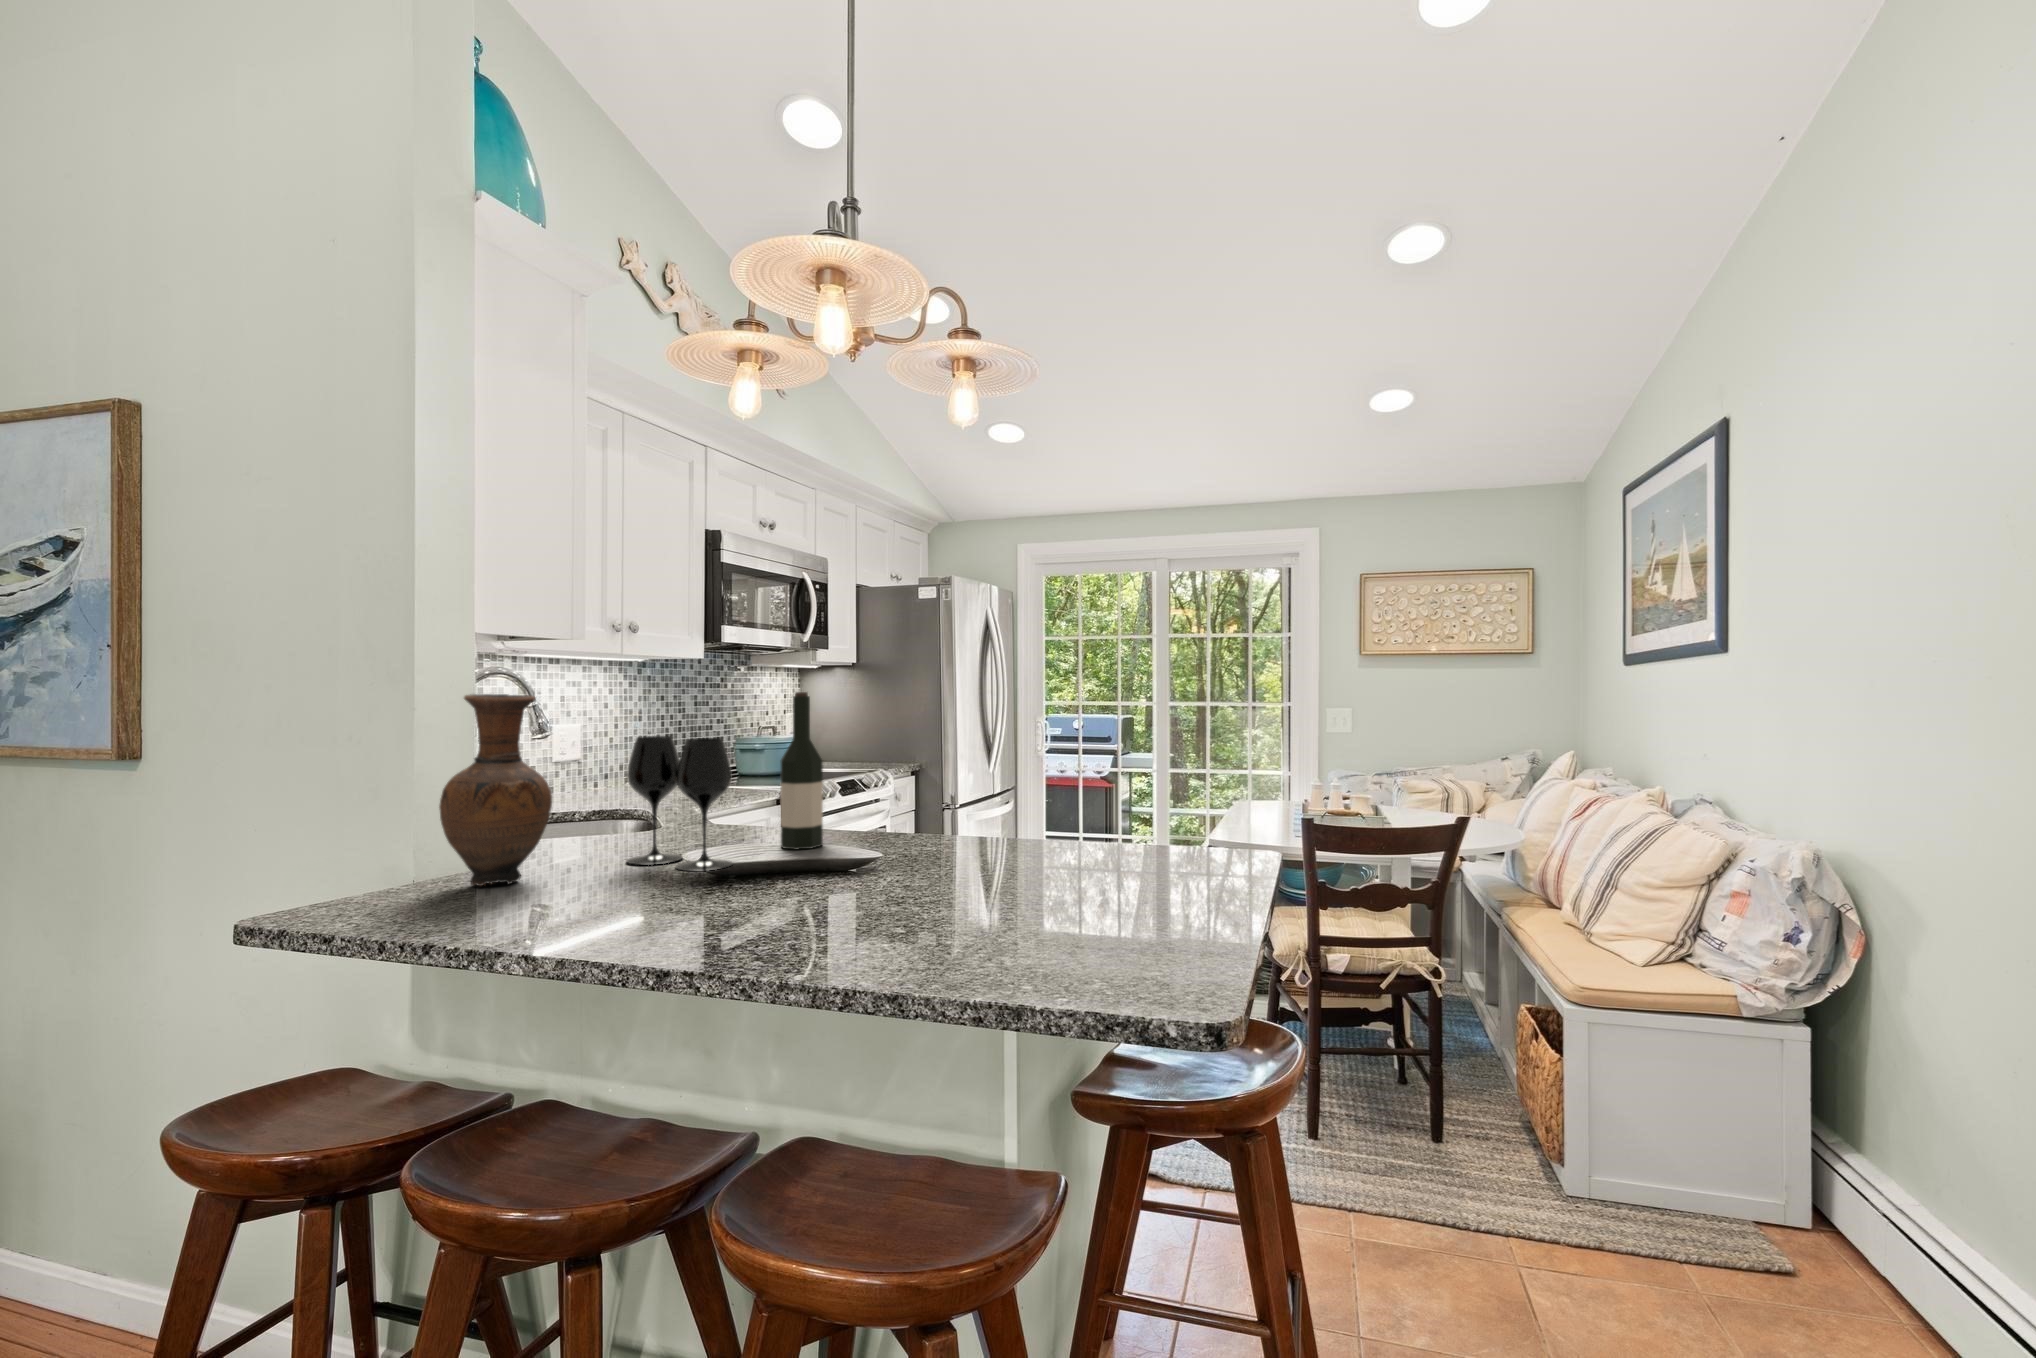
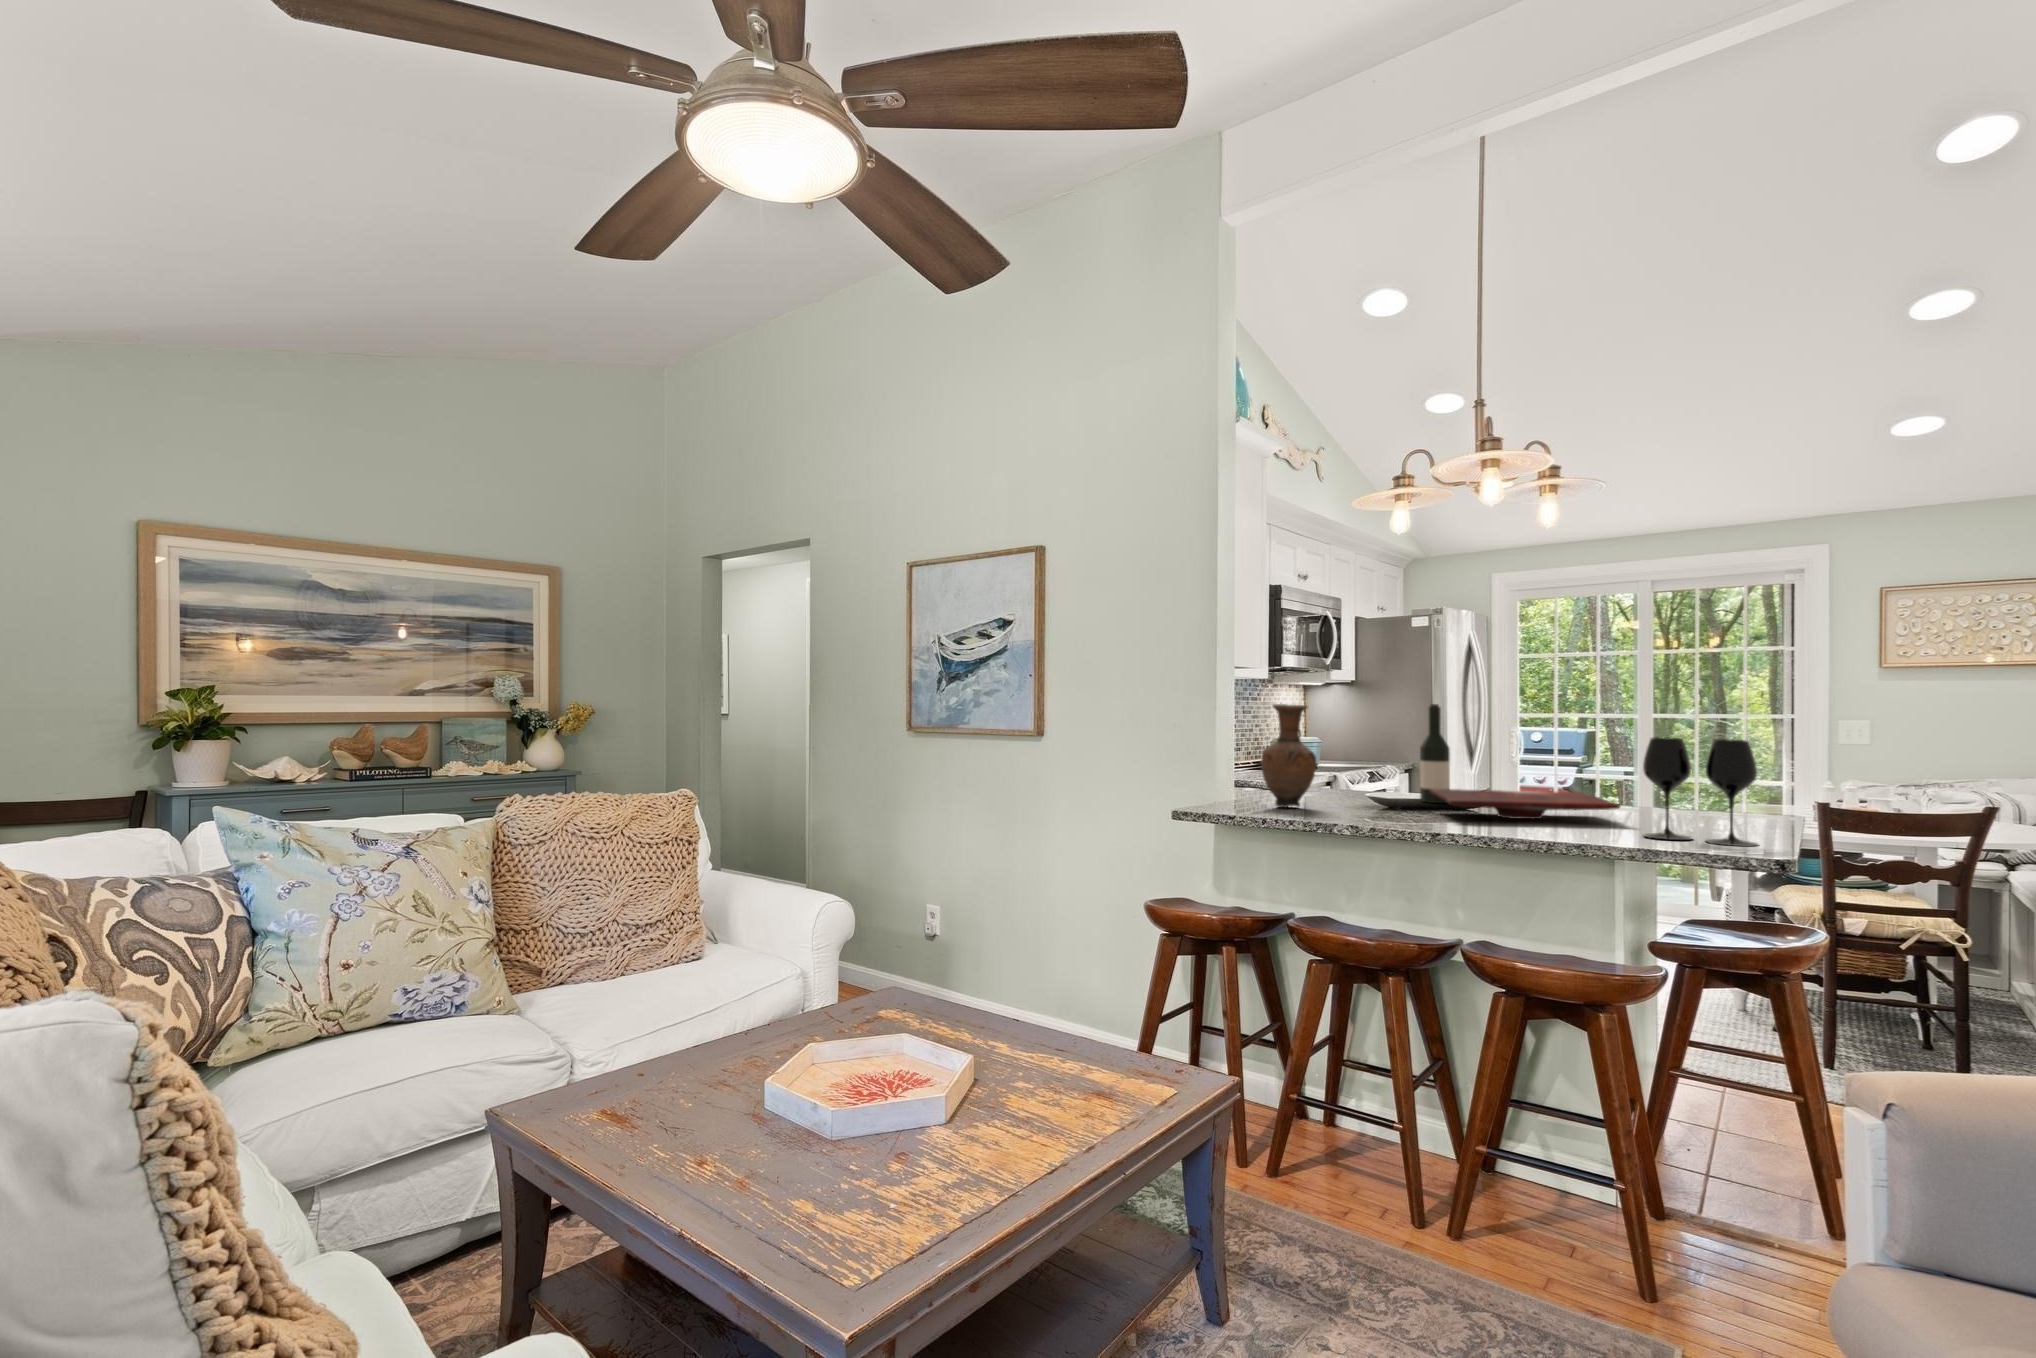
wine glass: present [627,736,733,871] -> present [1643,737,1758,846]
cutting board: none [707,834,1003,894] -> present [1430,789,1620,819]

